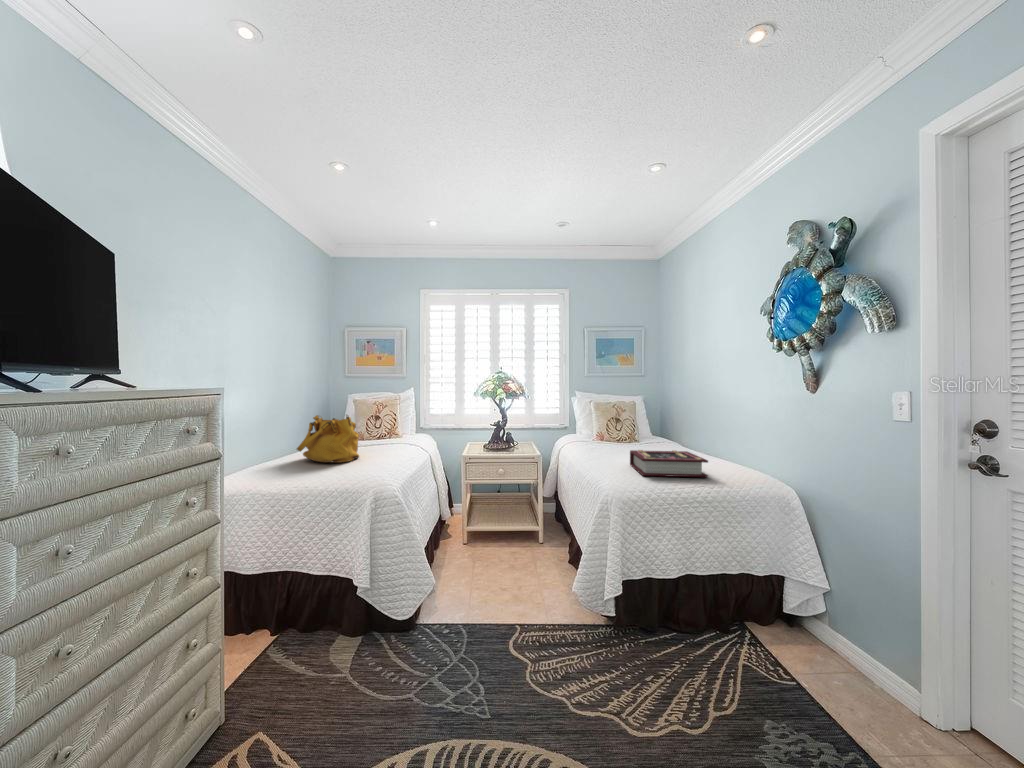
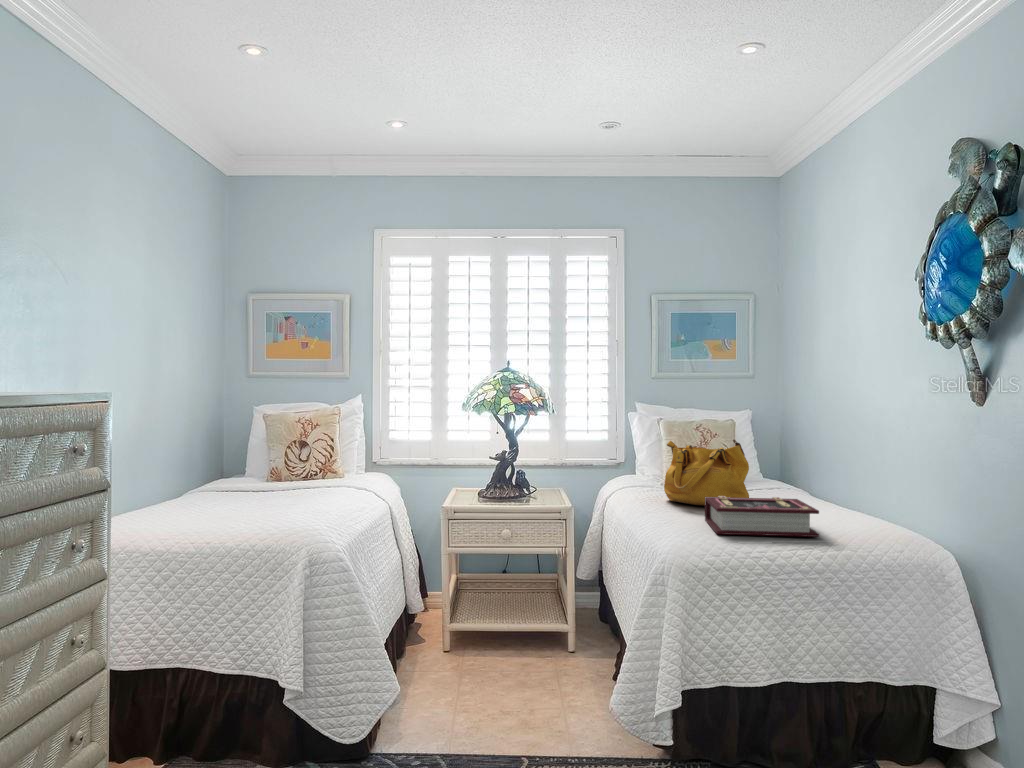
handbag: present [297,415,359,463] -> present [664,439,749,505]

